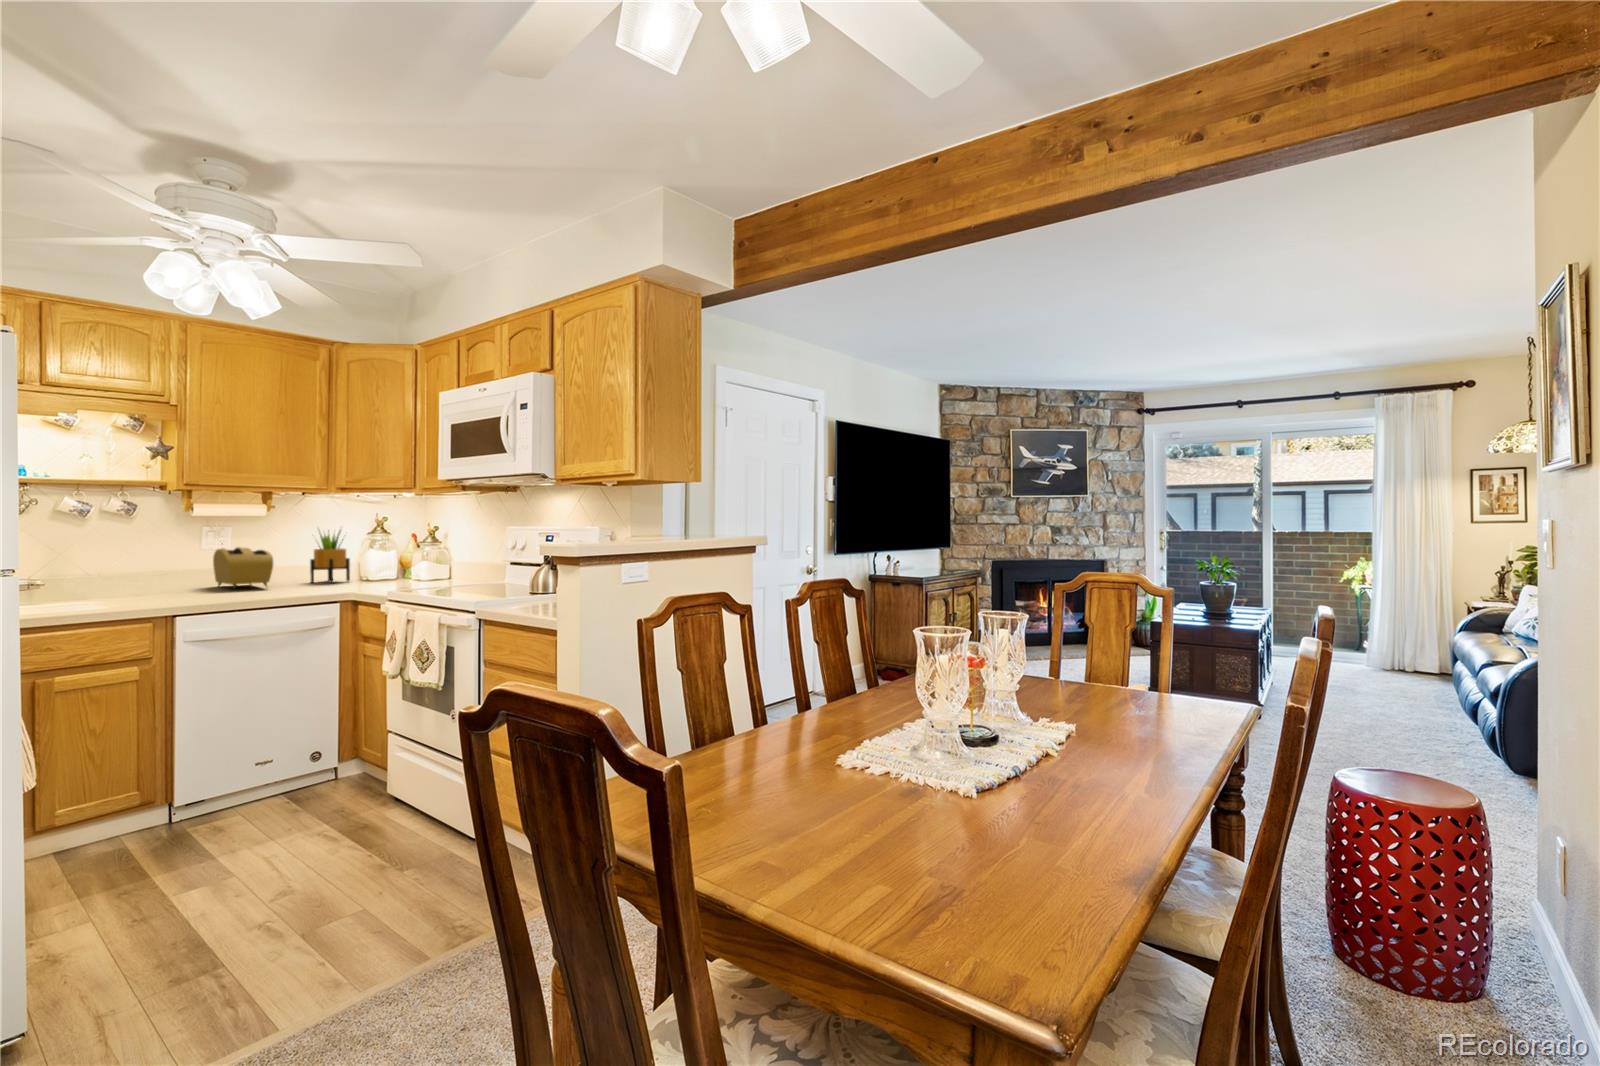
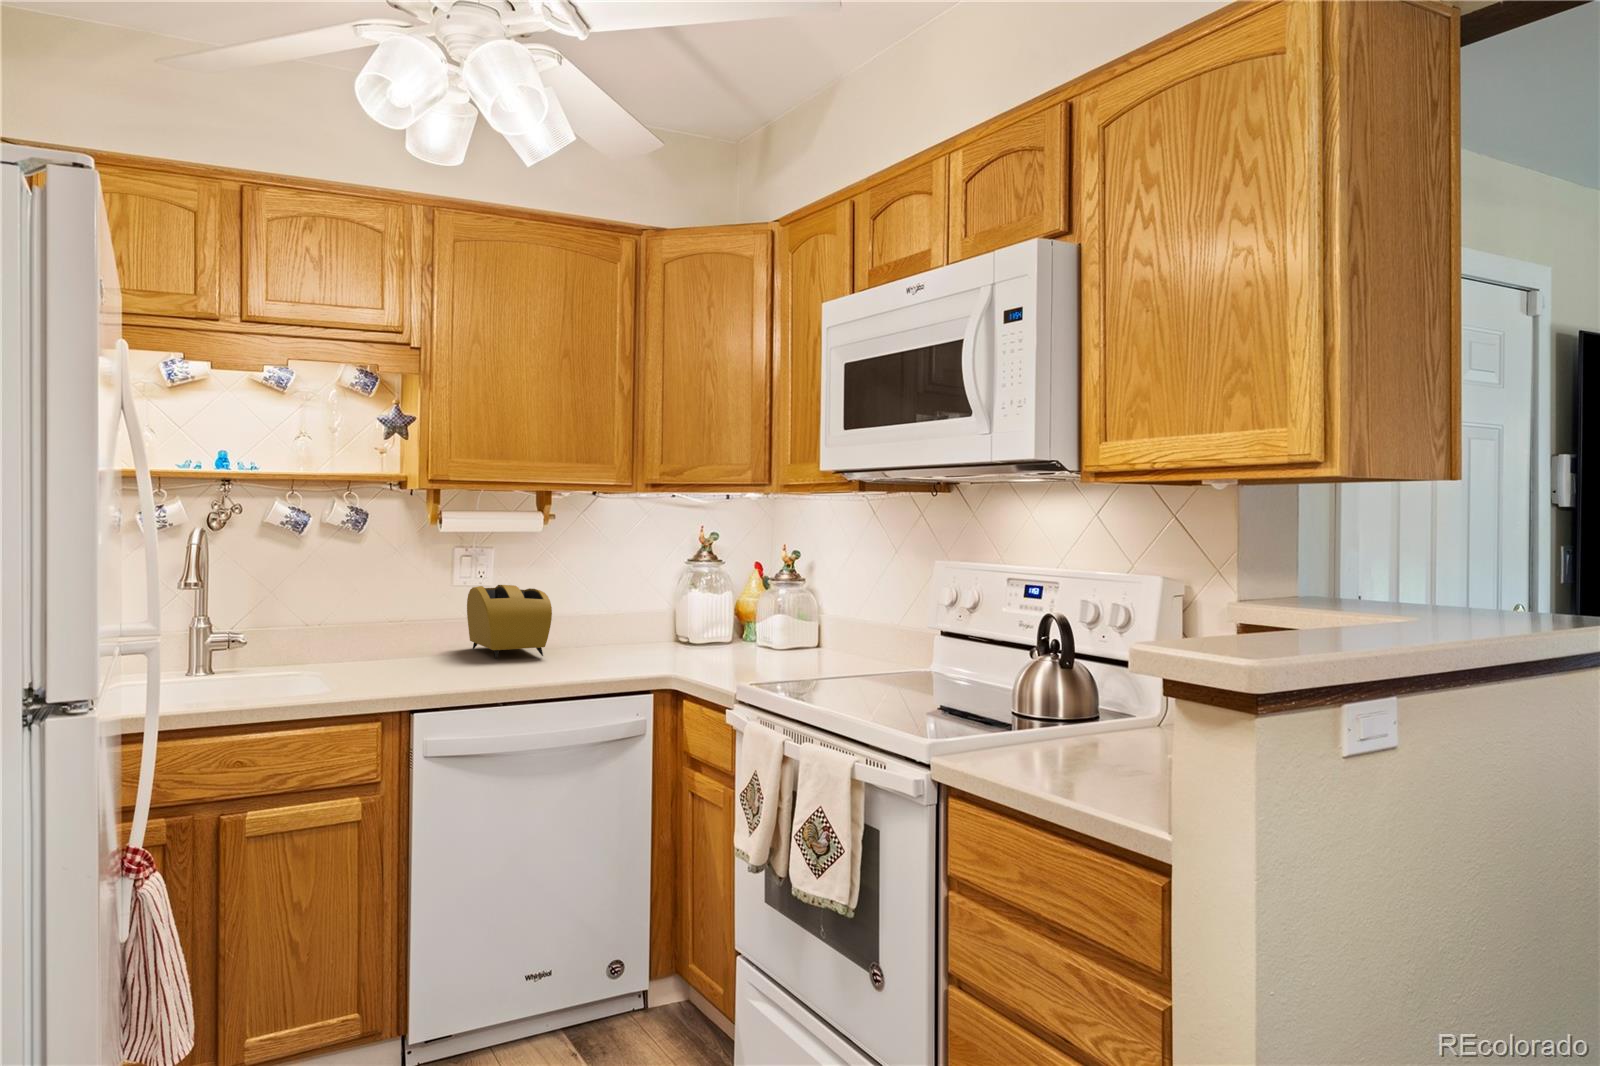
potted plant: present [310,530,350,583] -> none [602,546,660,647]

